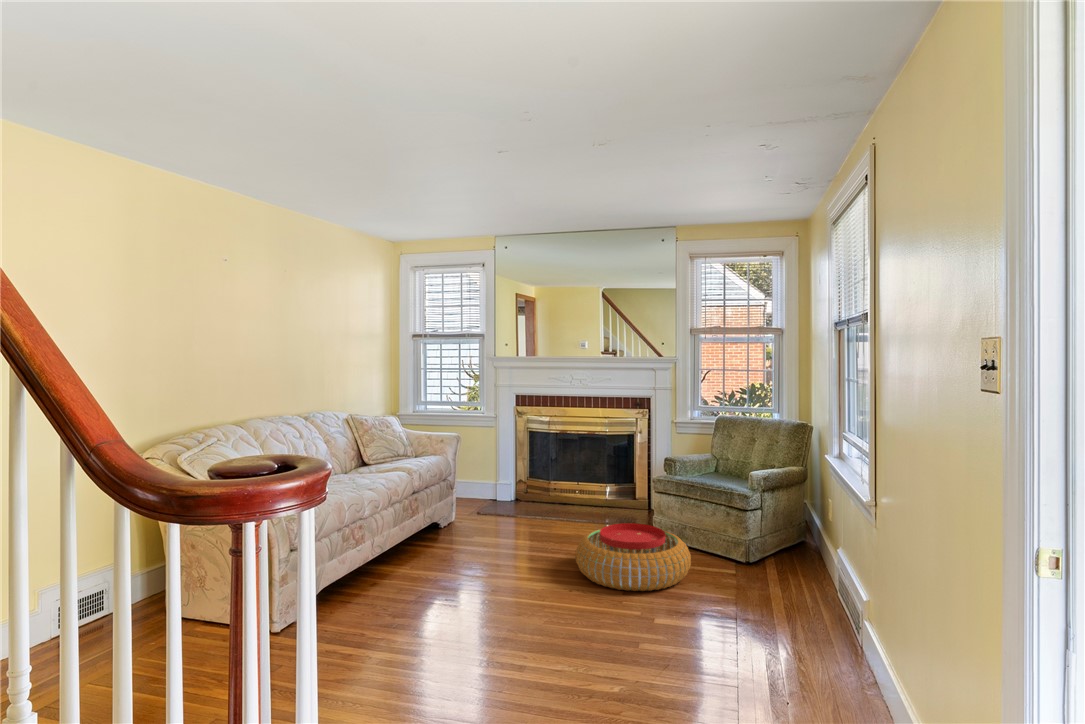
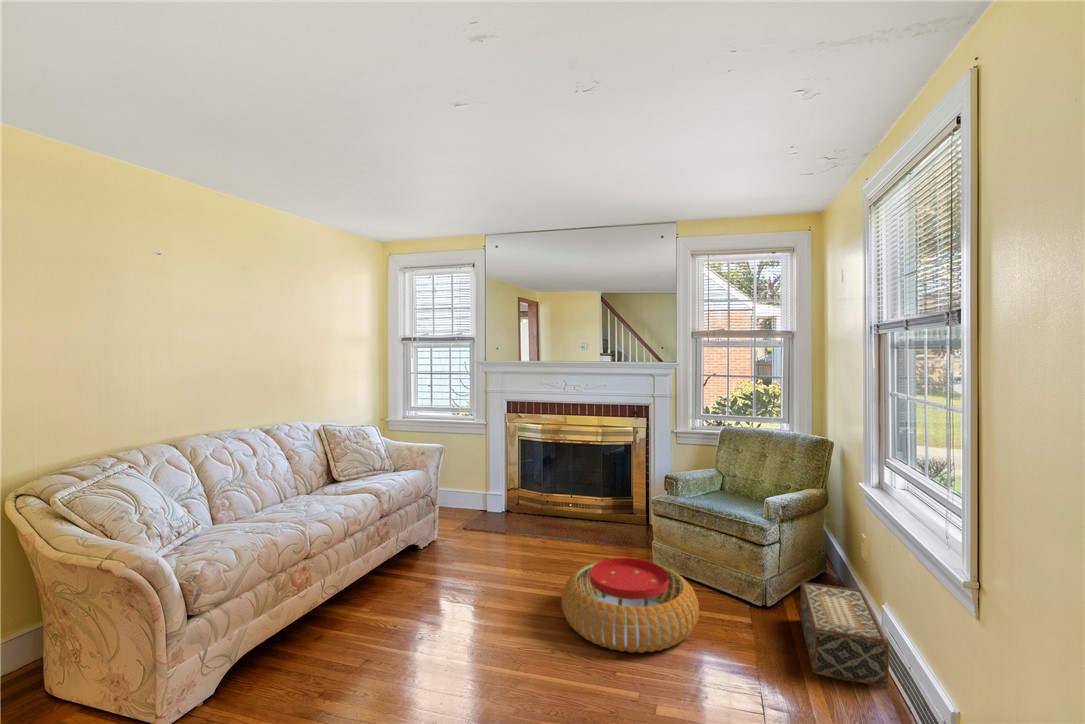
woven basket: none [777,539,836,608] -> present [801,582,889,688]

